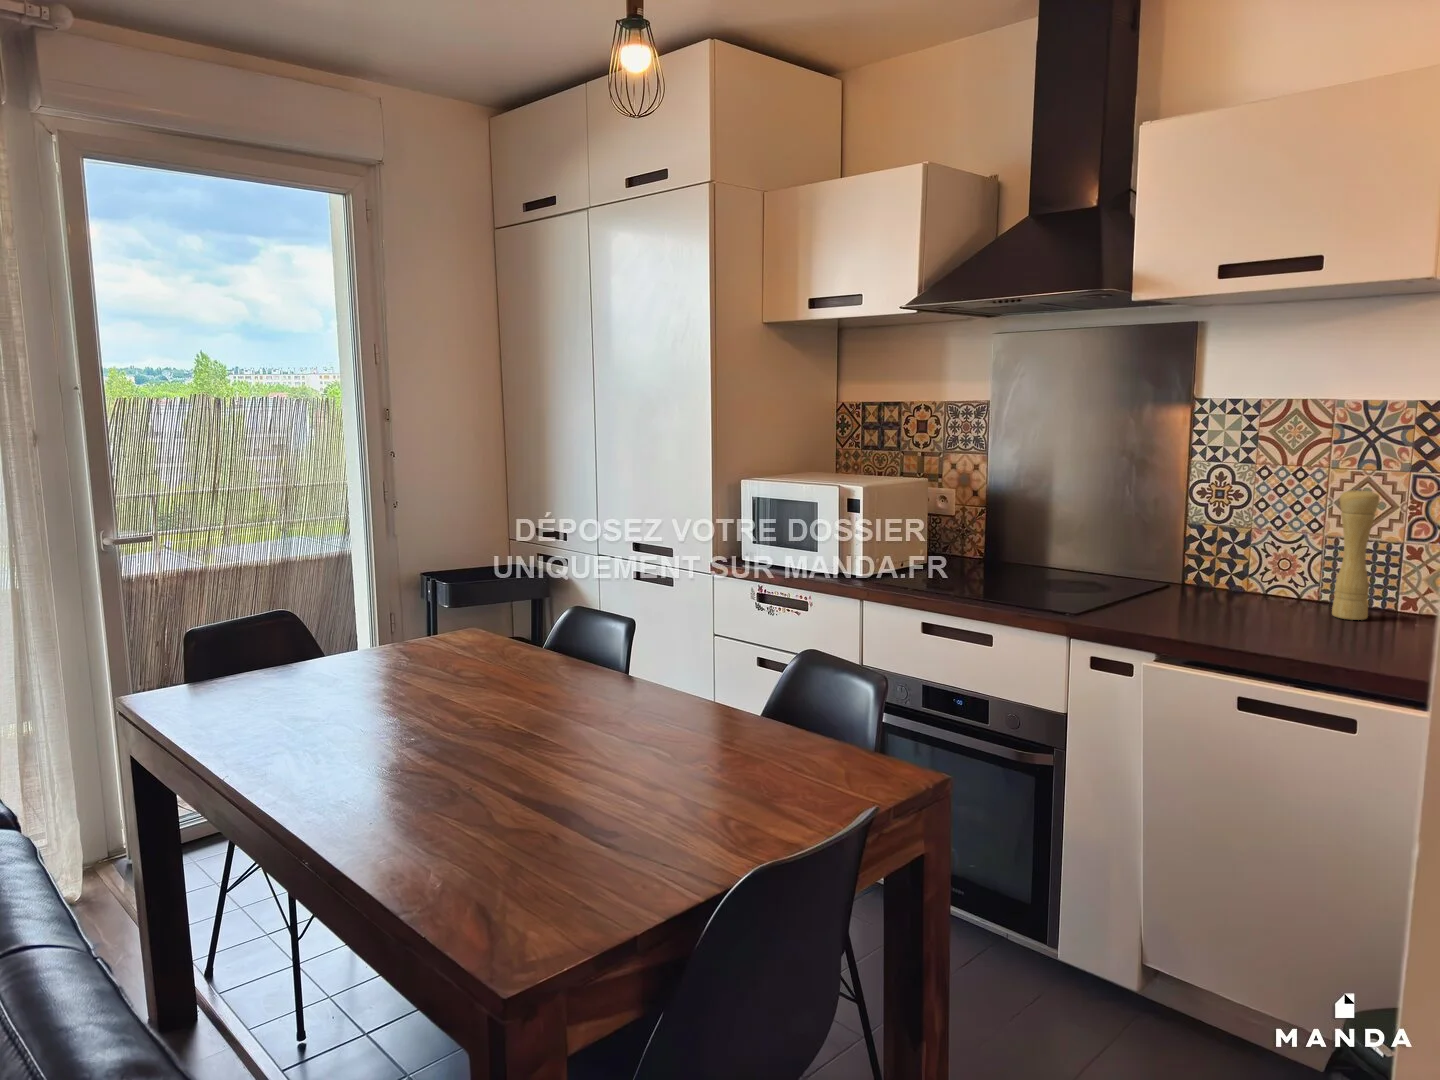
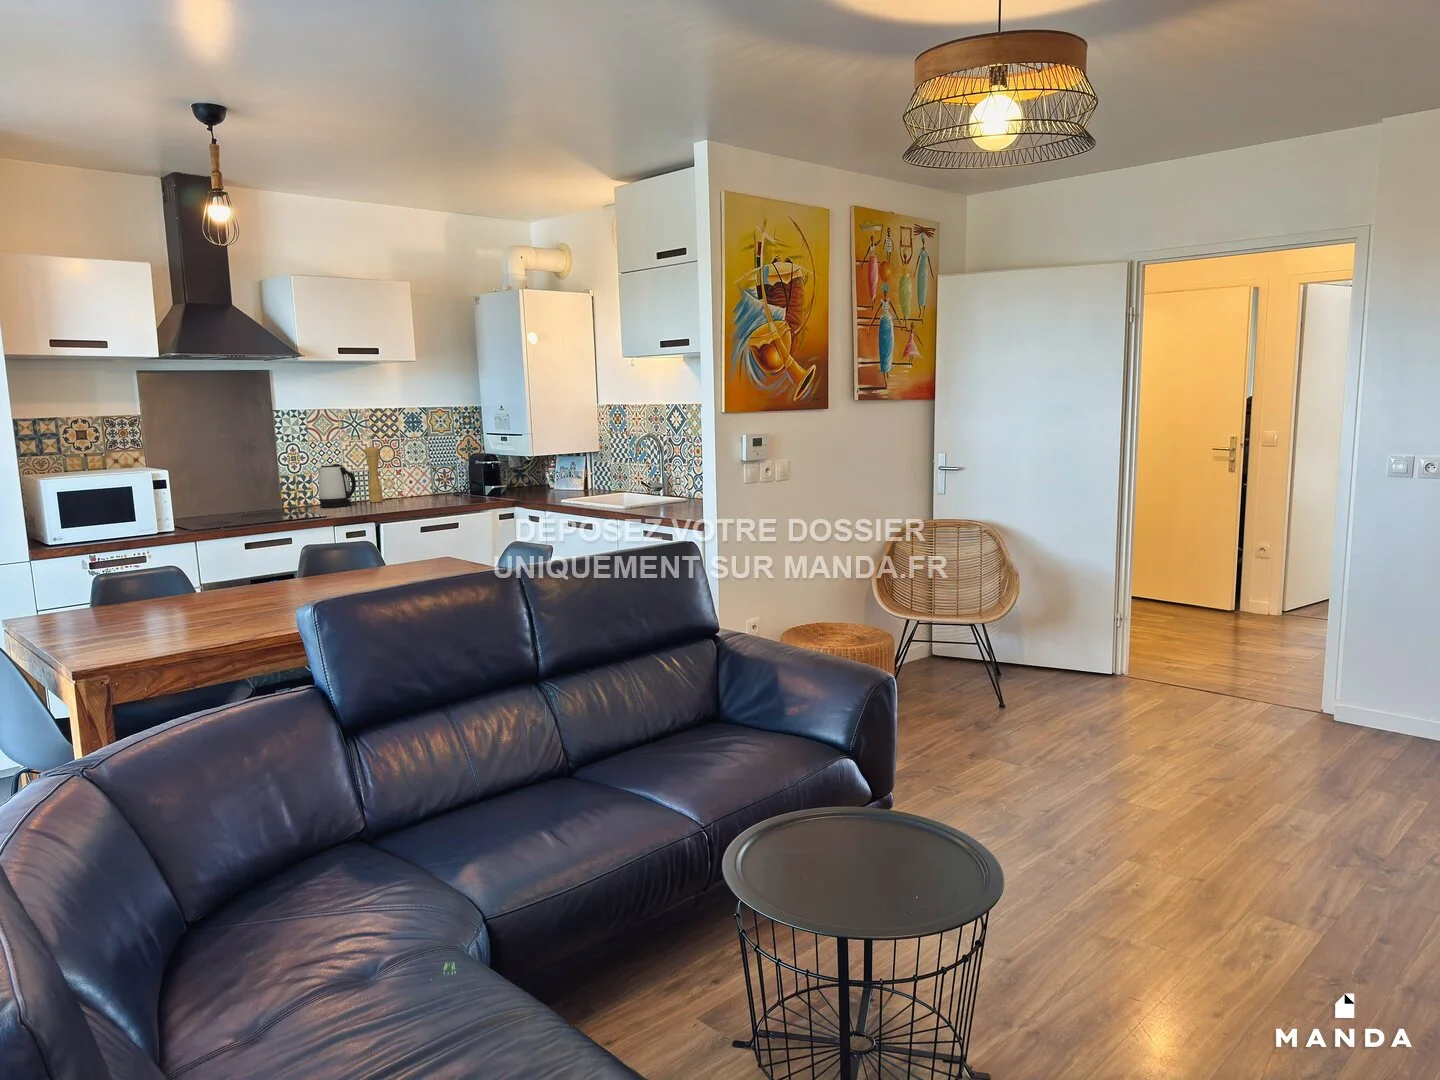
kettle: none [1212,515,1281,607] -> present [318,464,356,507]

